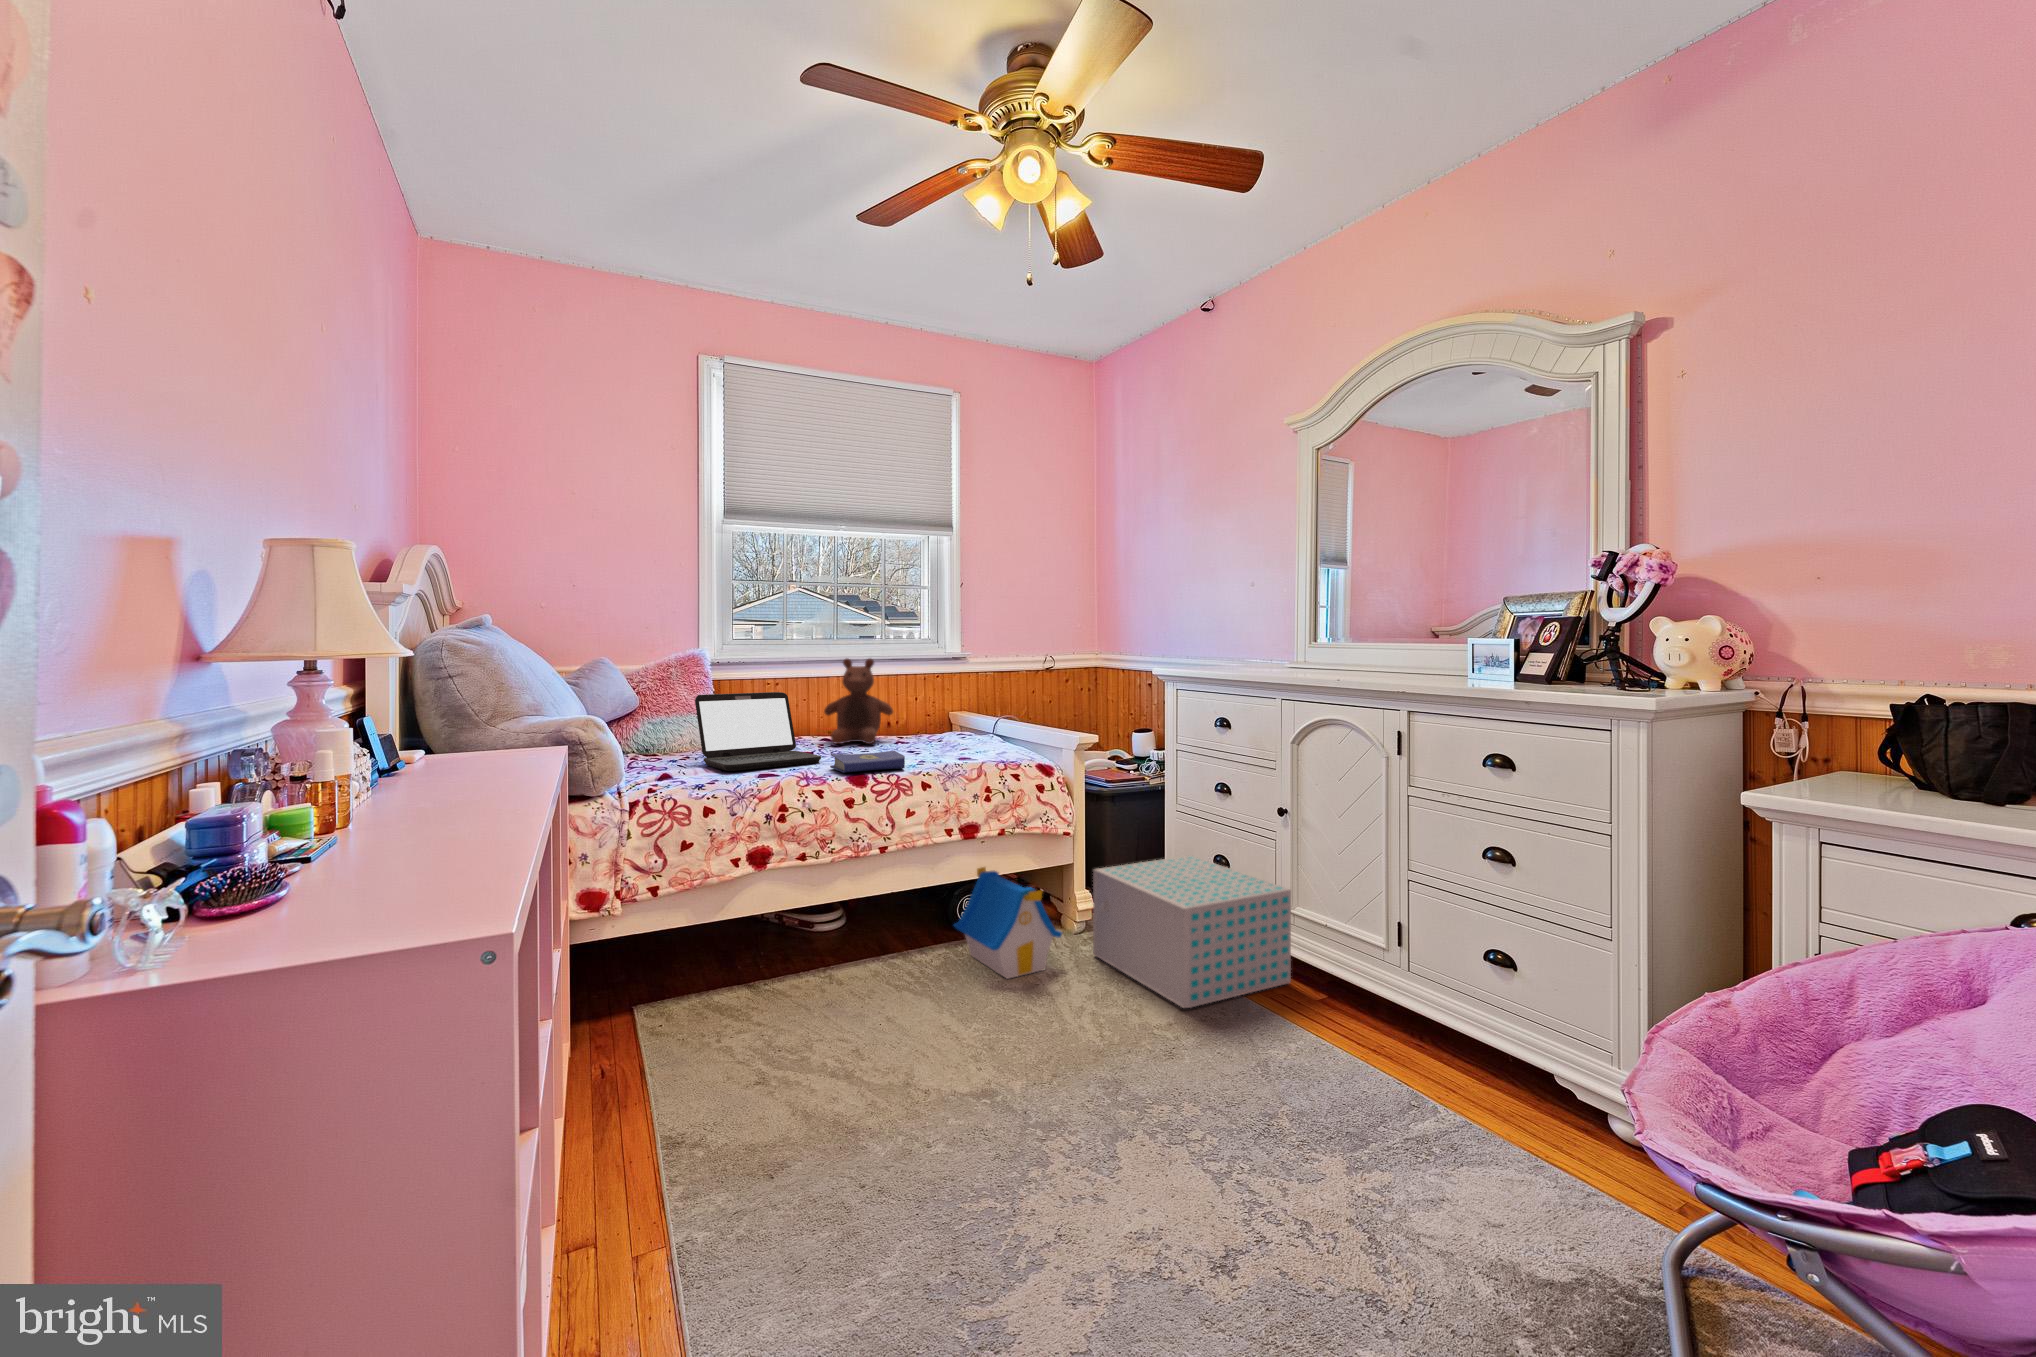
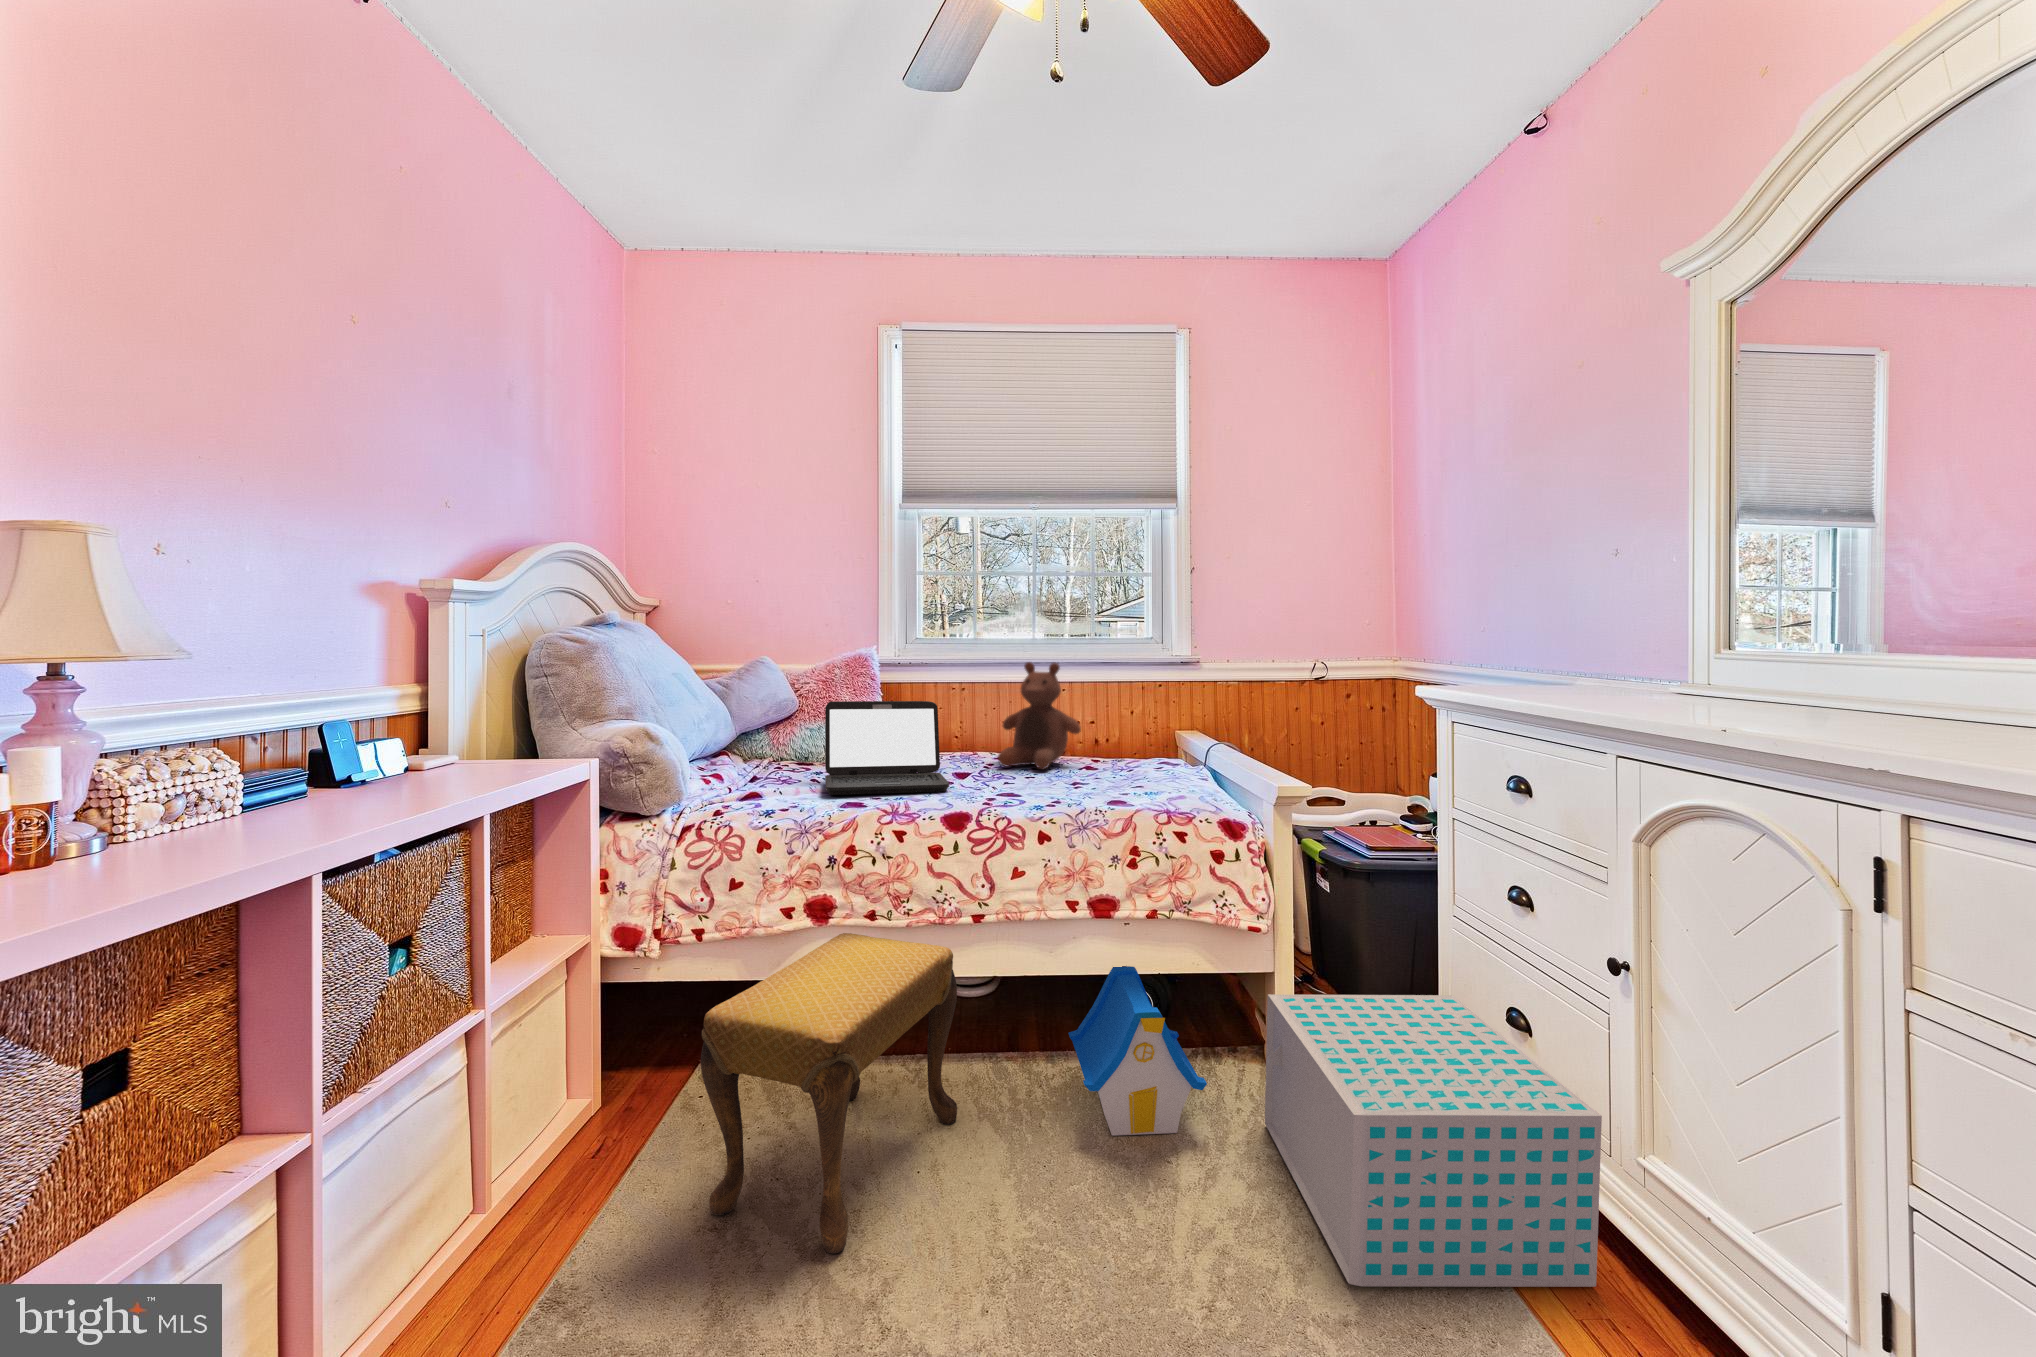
hardcover book: present [830,751,905,773] -> none [939,784,1026,811]
footstool: none [758,866,897,1075] -> present [701,933,957,1253]

